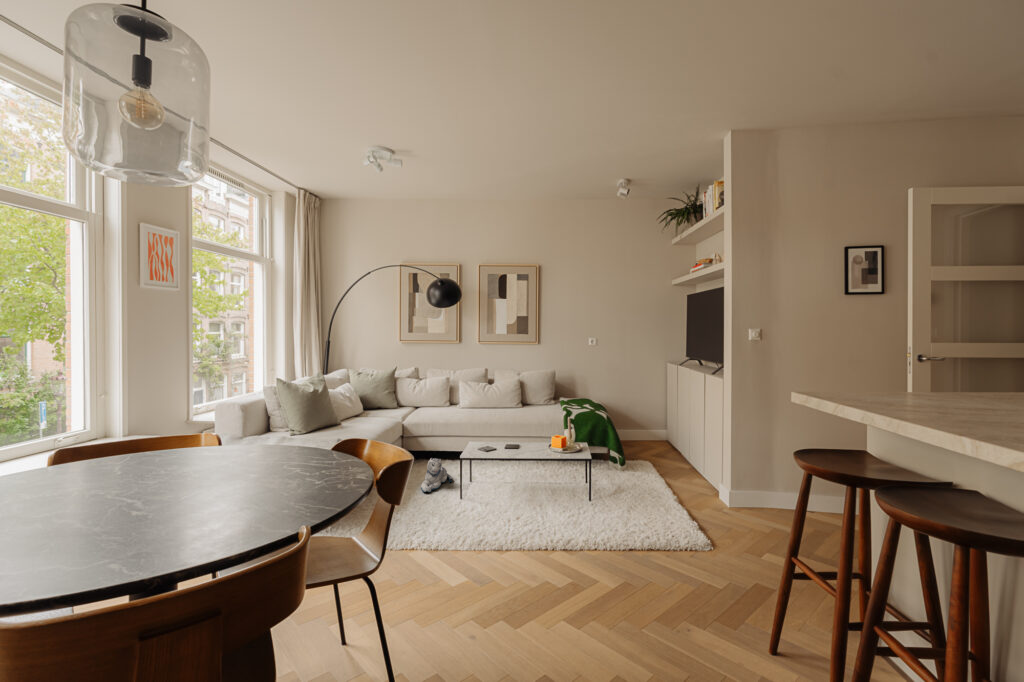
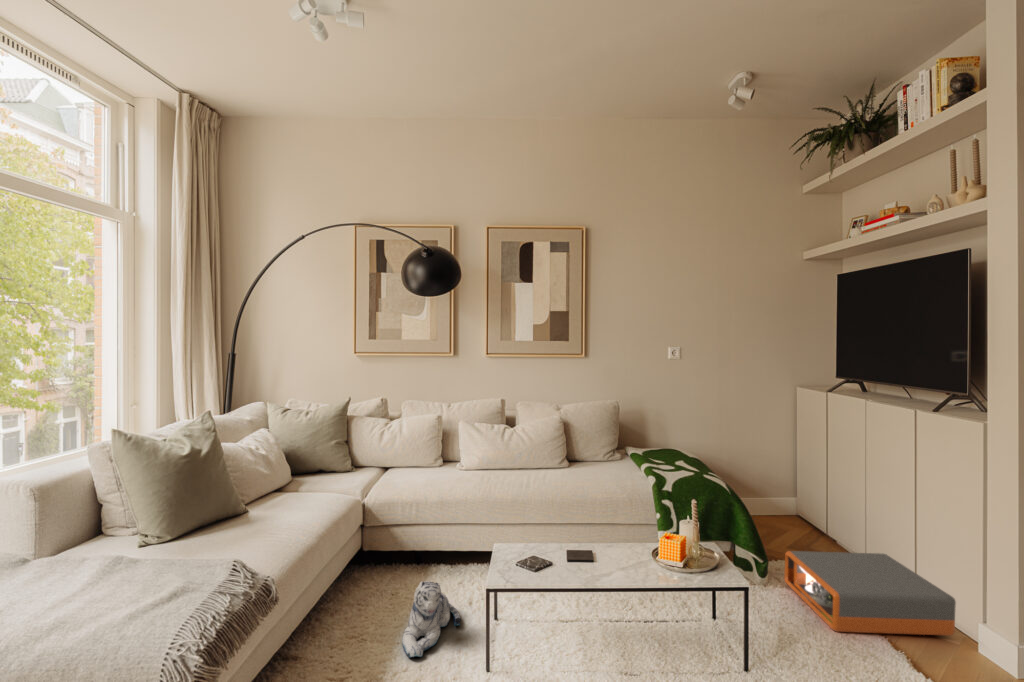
storage box: none [634,452,711,491] -> present [784,551,956,636]

